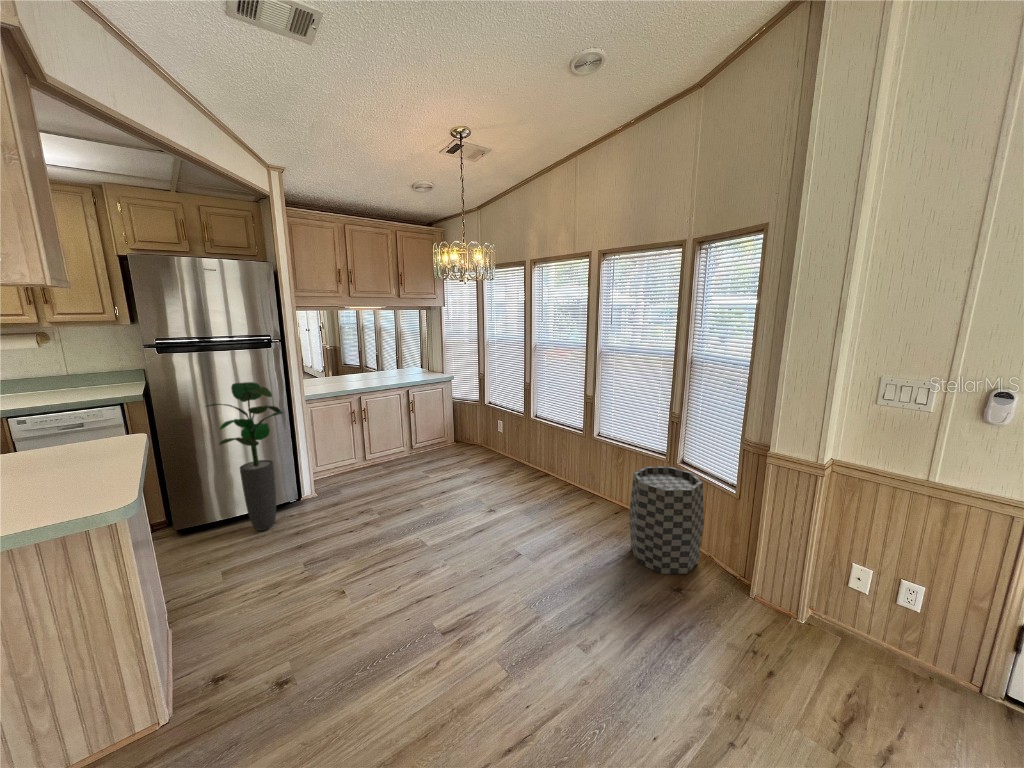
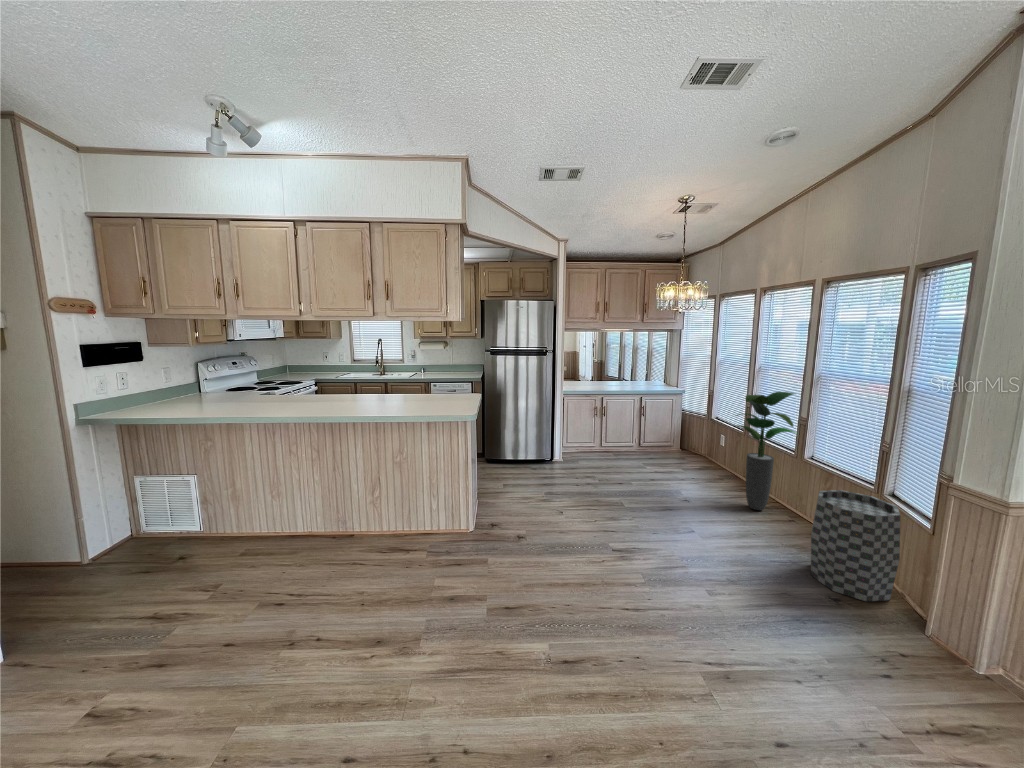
potted plant: present [207,382,283,530] -> present [737,391,796,510]

